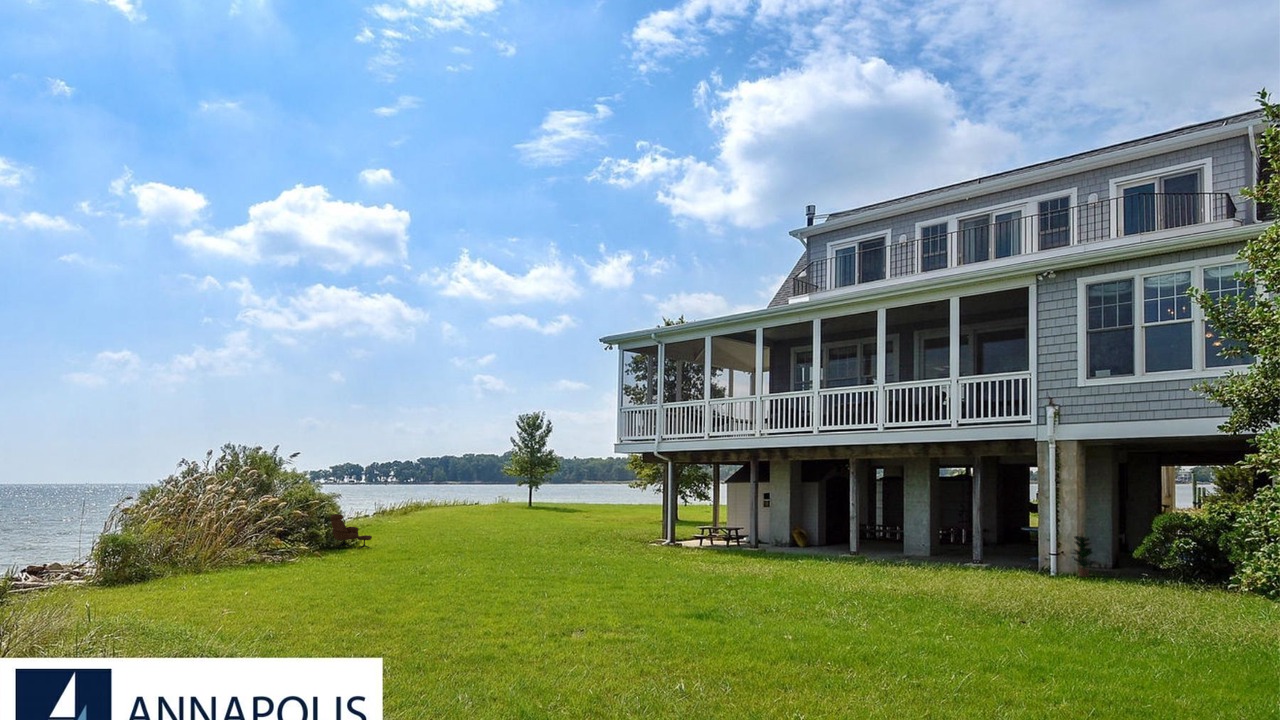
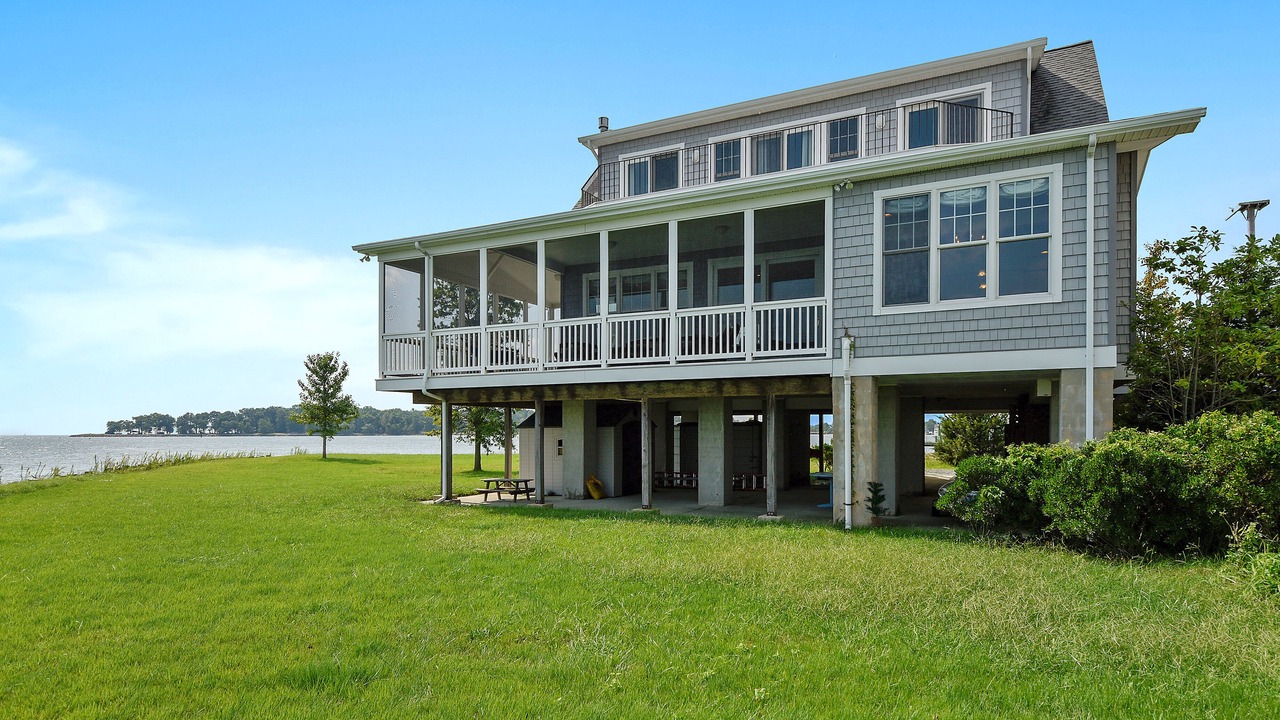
lounge chair: present [331,514,372,549] -> none [13,481,69,524]

